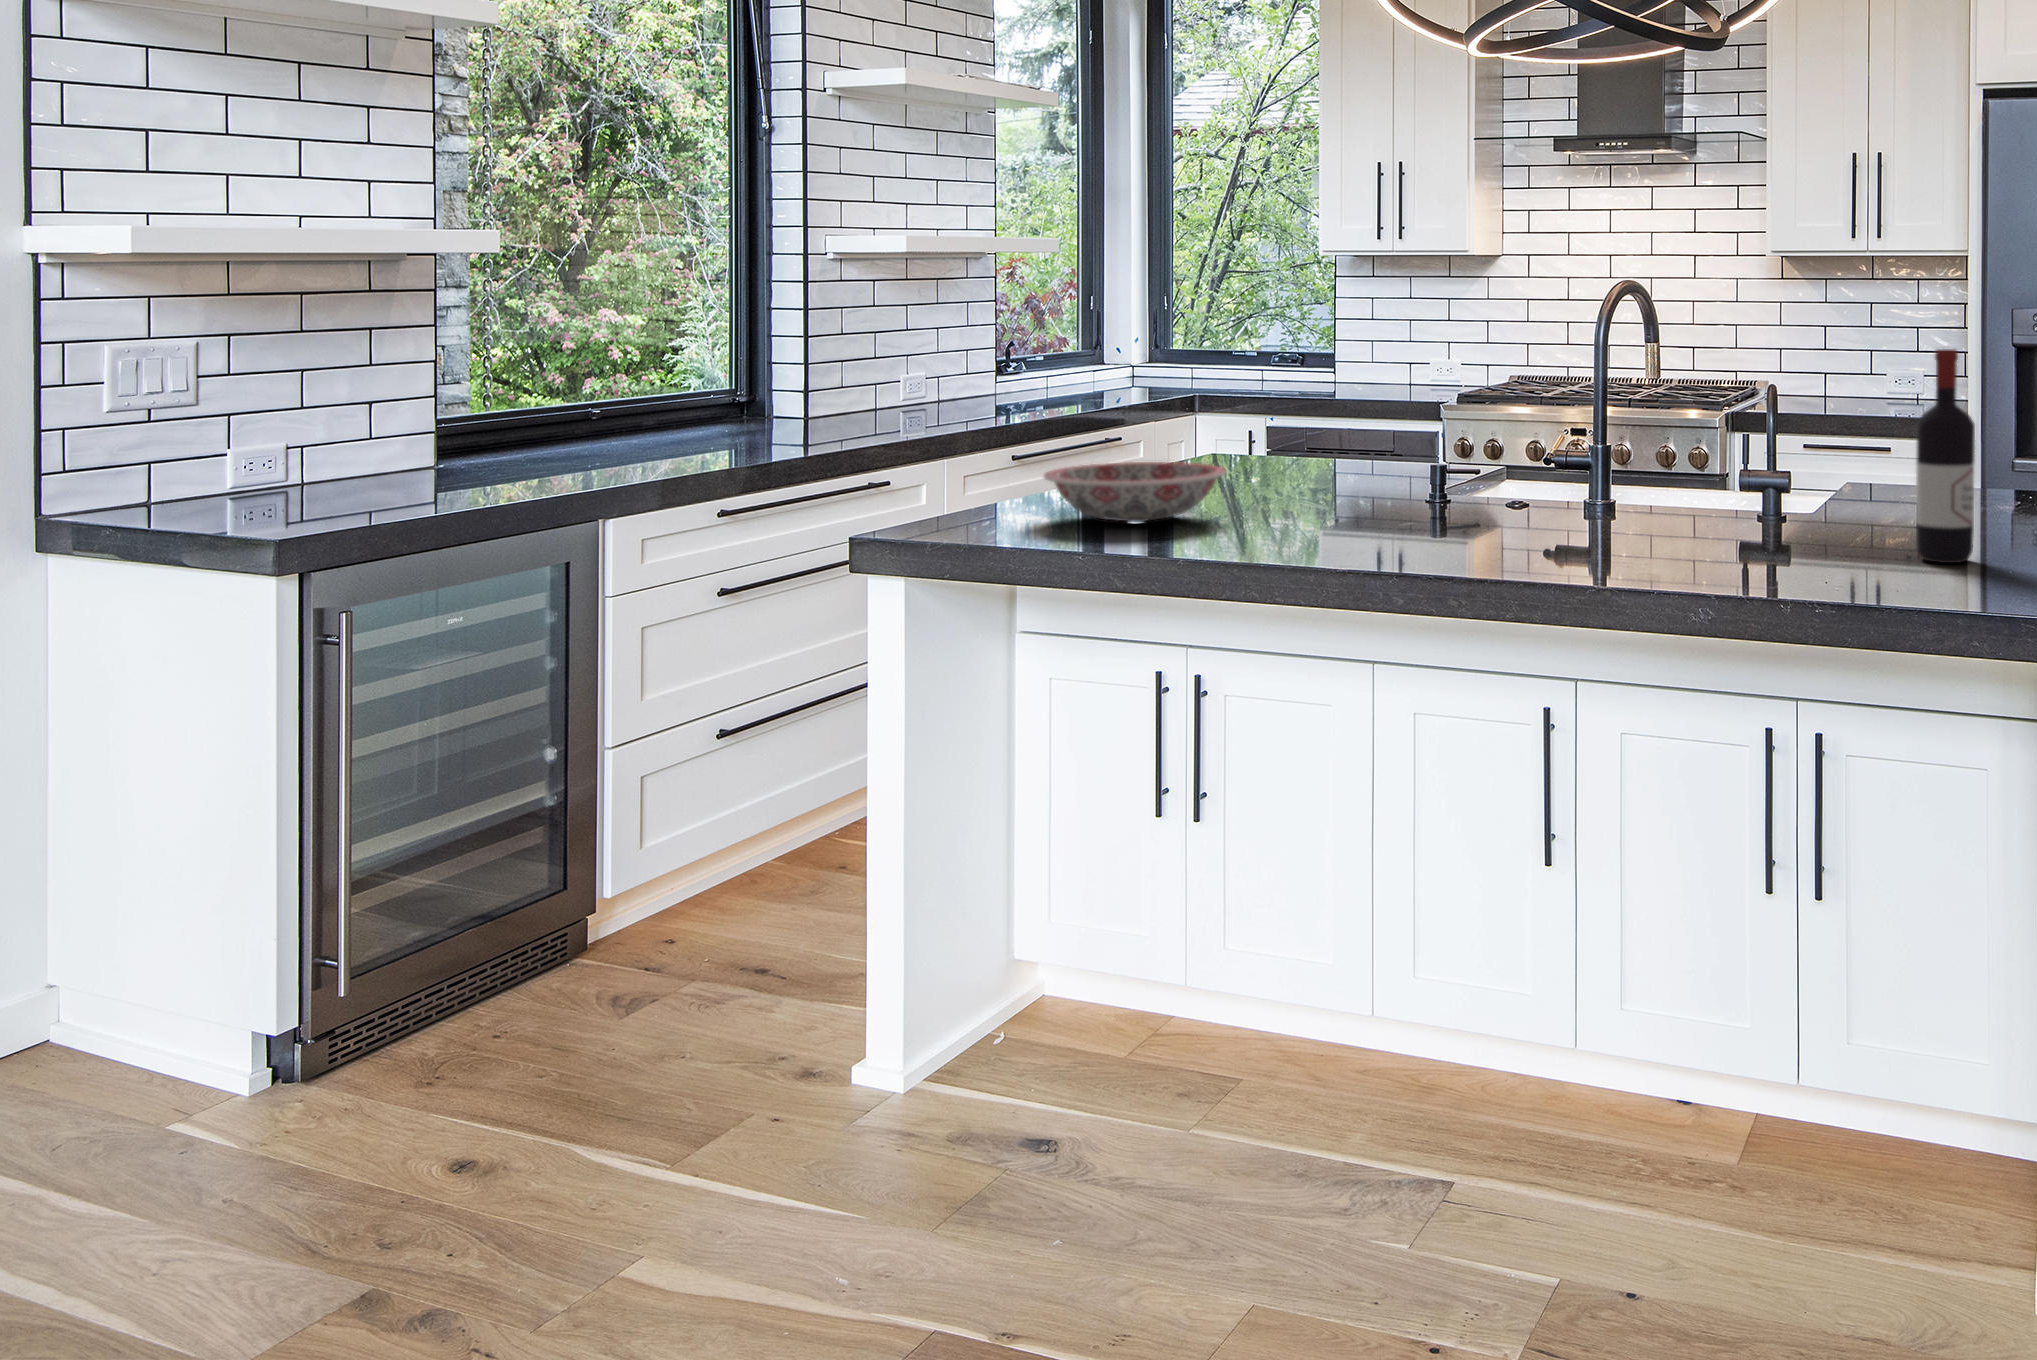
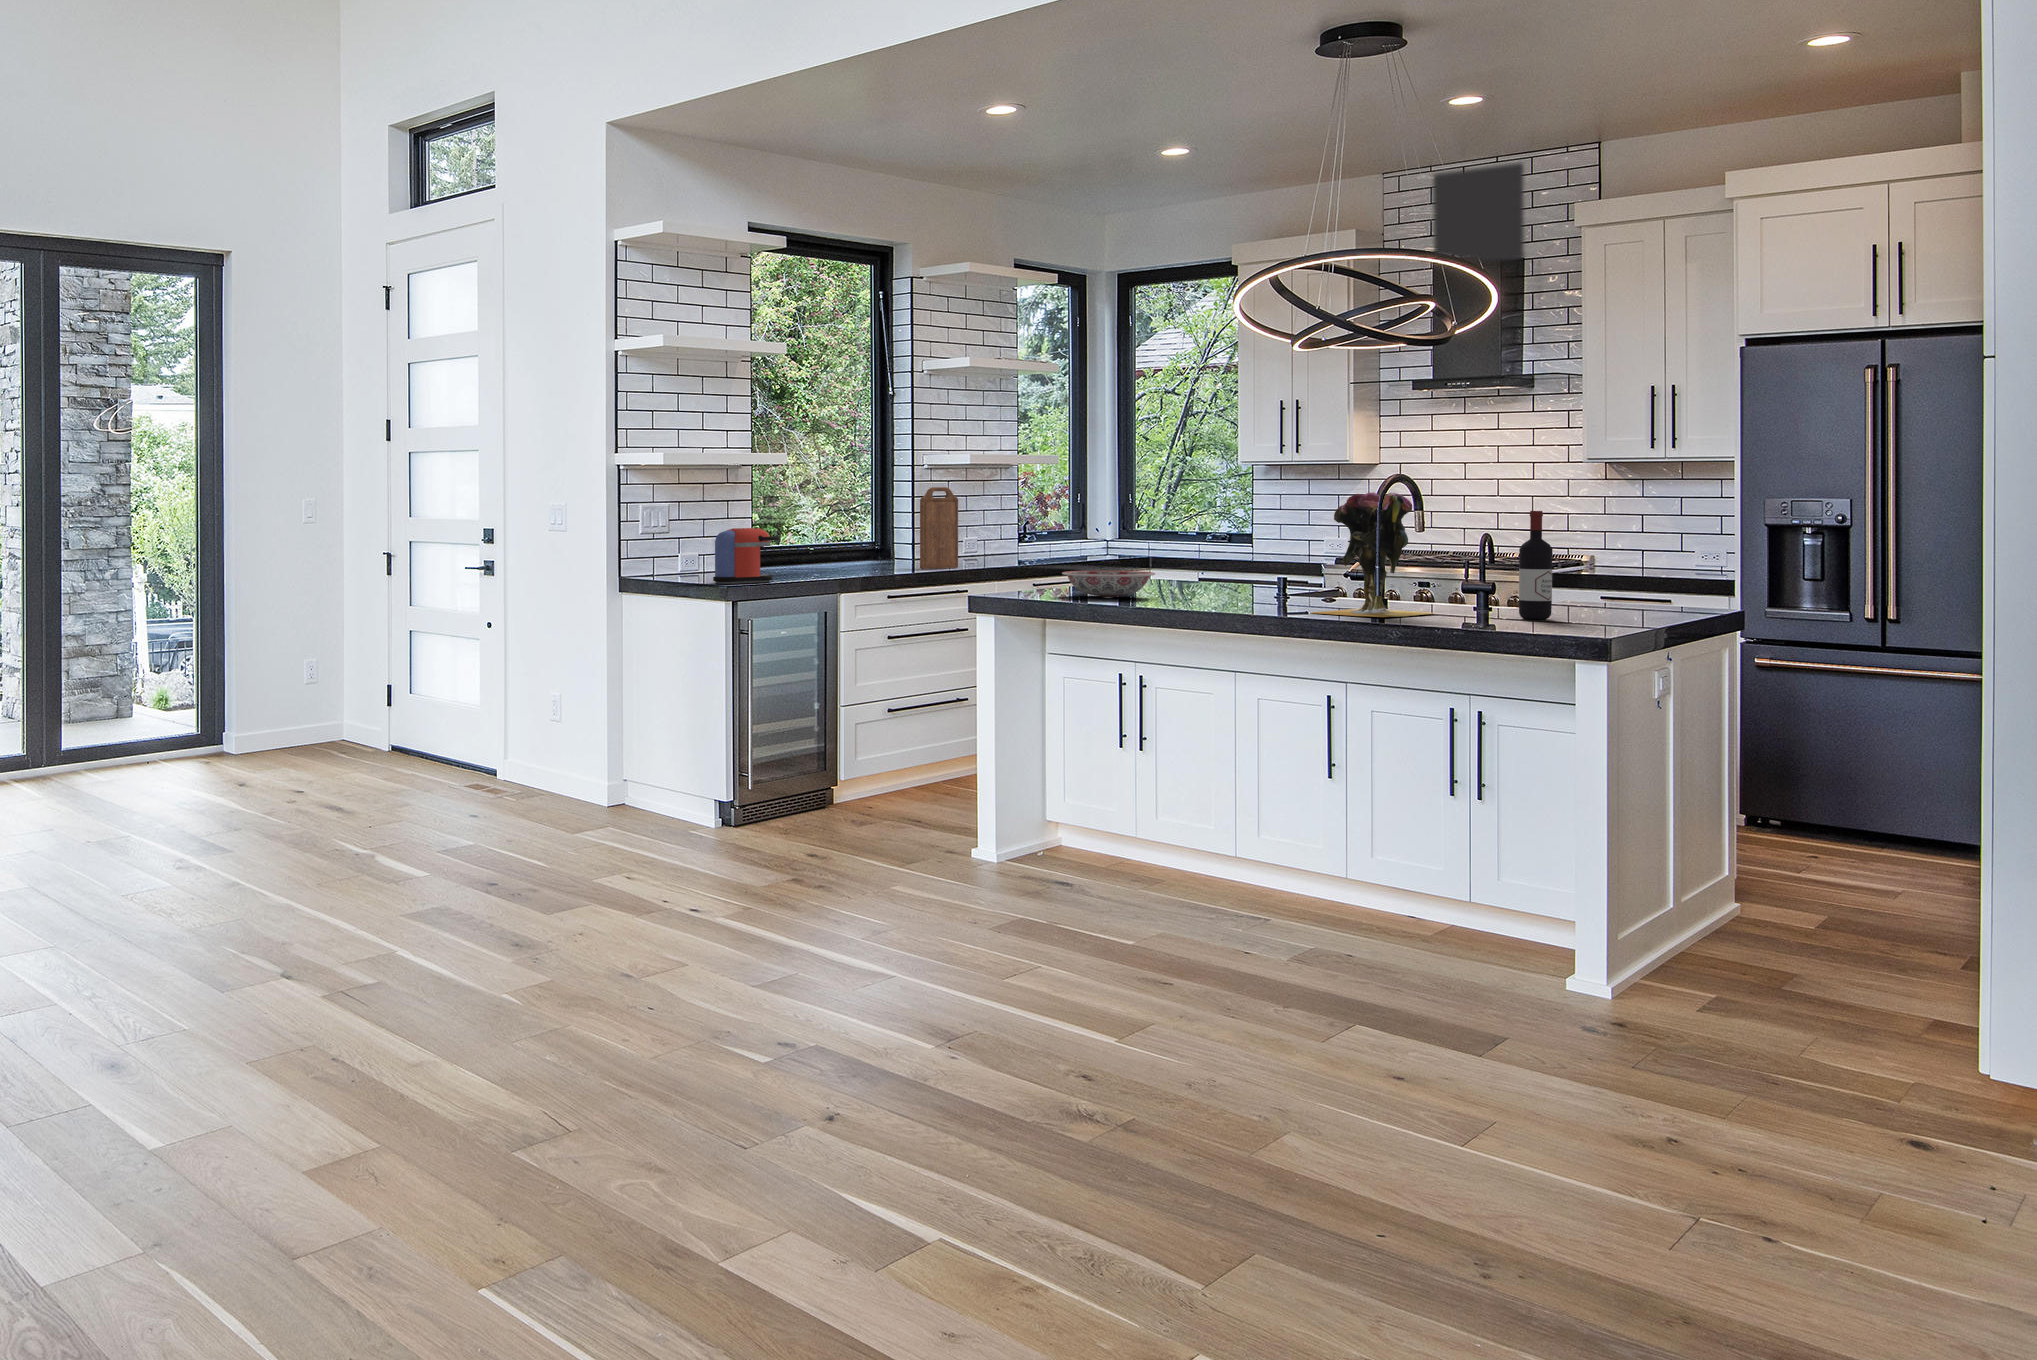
cutting board: none [810,289,885,434] -> present [920,487,958,569]
vase: none [1545,313,1771,580] -> present [1312,492,1434,617]
coffee maker: none [283,380,464,508] -> present [713,528,780,584]

